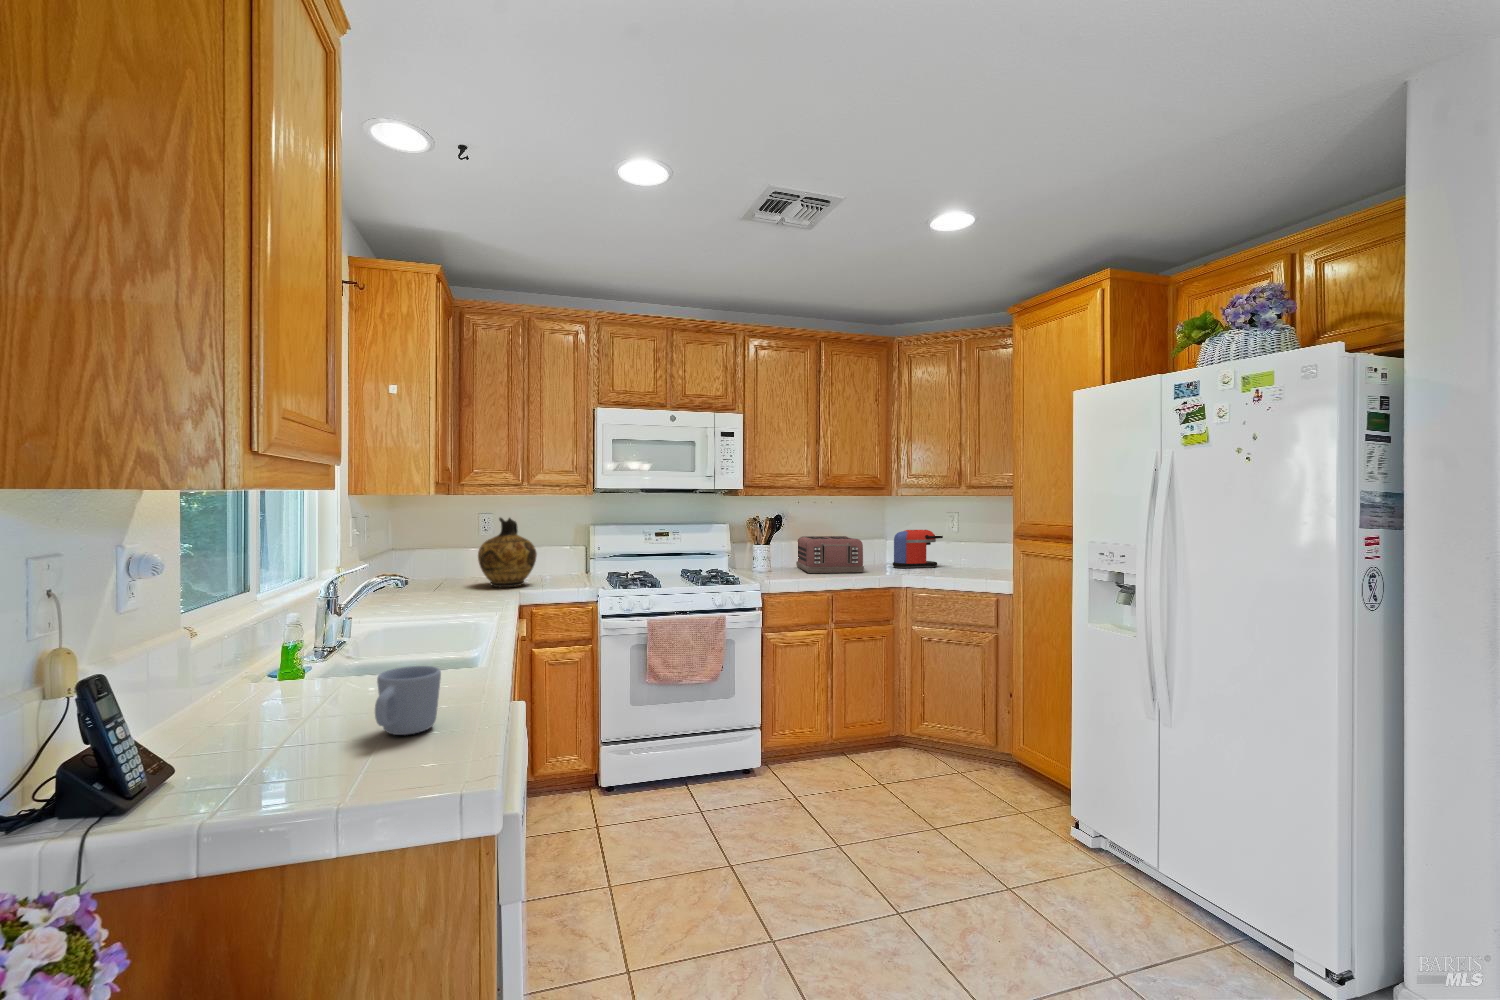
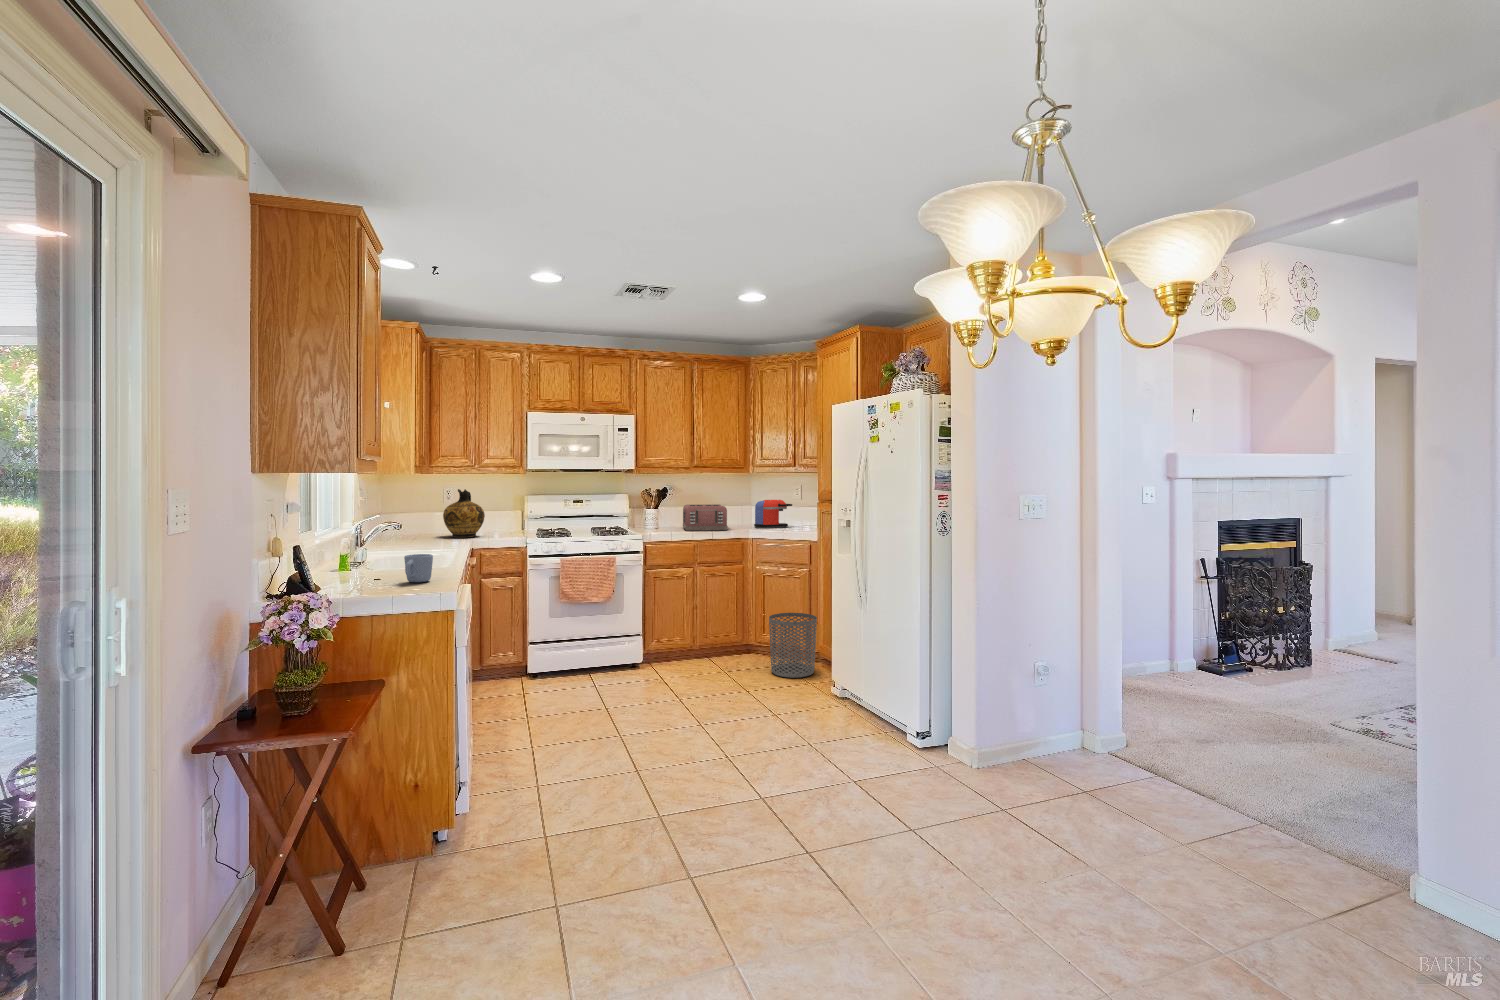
waste bin: none [949,696,1024,801] -> present [769,613,817,678]

